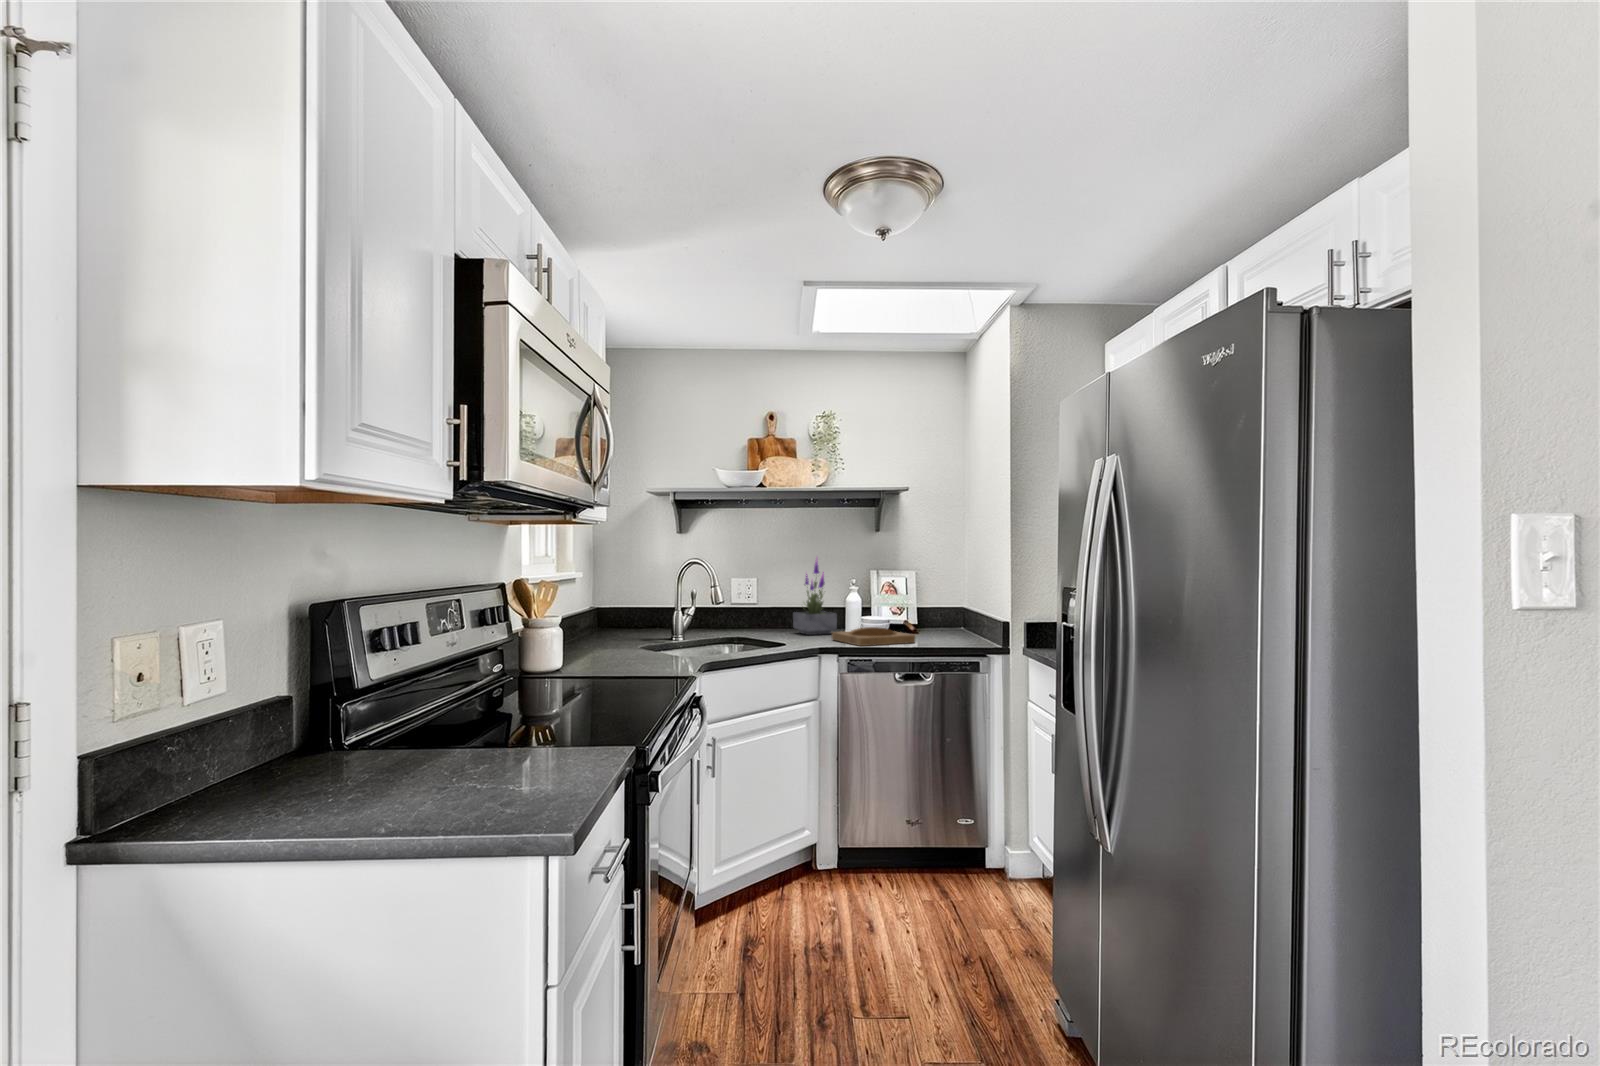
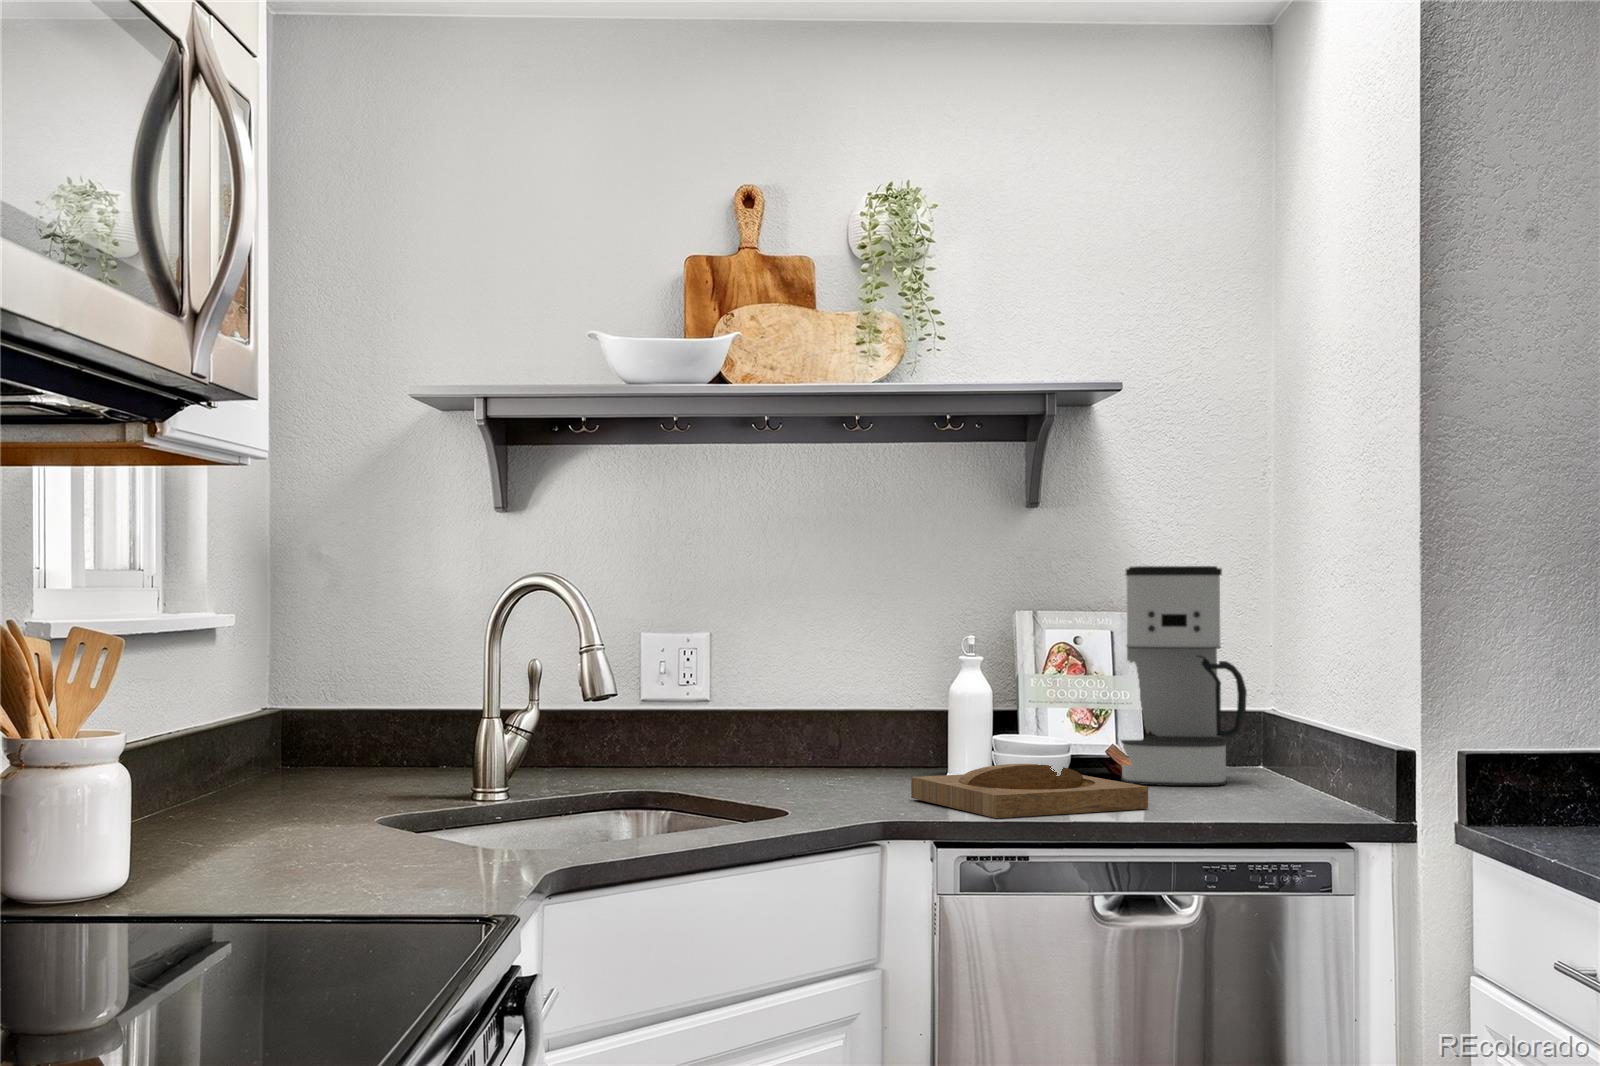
coffee maker: none [909,554,955,635] -> present [1121,566,1247,786]
potted plant: present [793,559,837,635] -> none [805,568,925,784]

